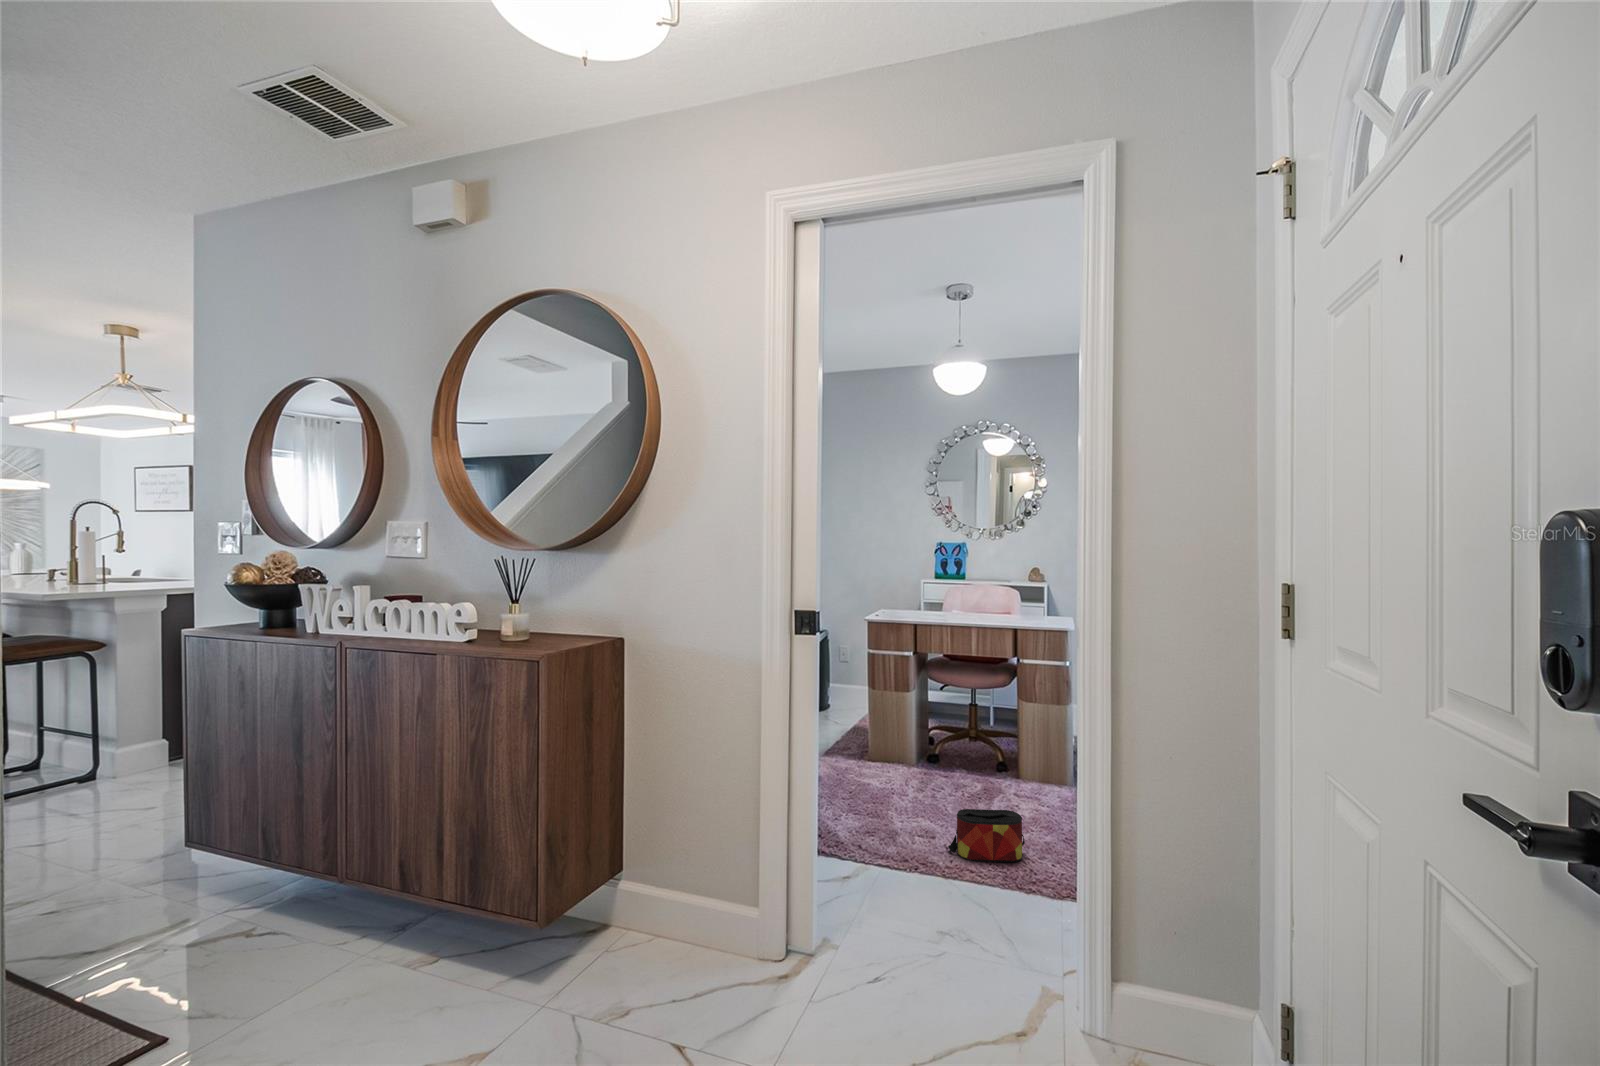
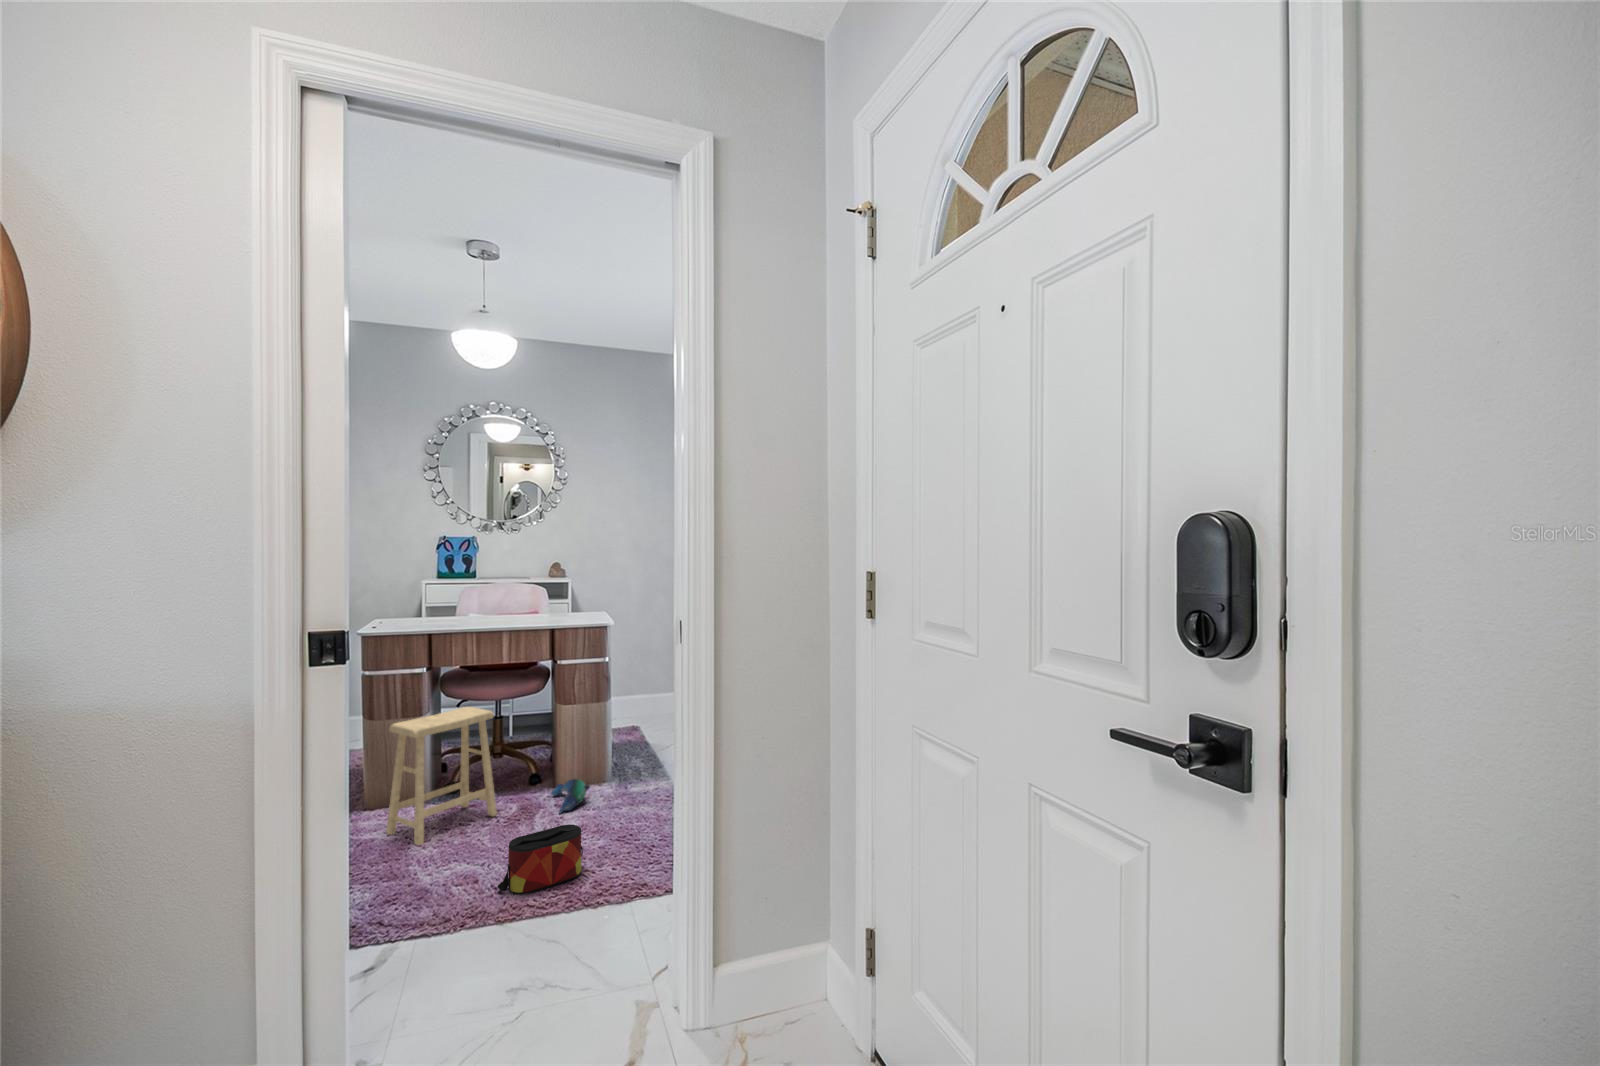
footstool: none [880,689,963,797] -> present [386,707,497,845]
plush toy: none [1012,774,1047,802] -> present [551,779,590,813]

